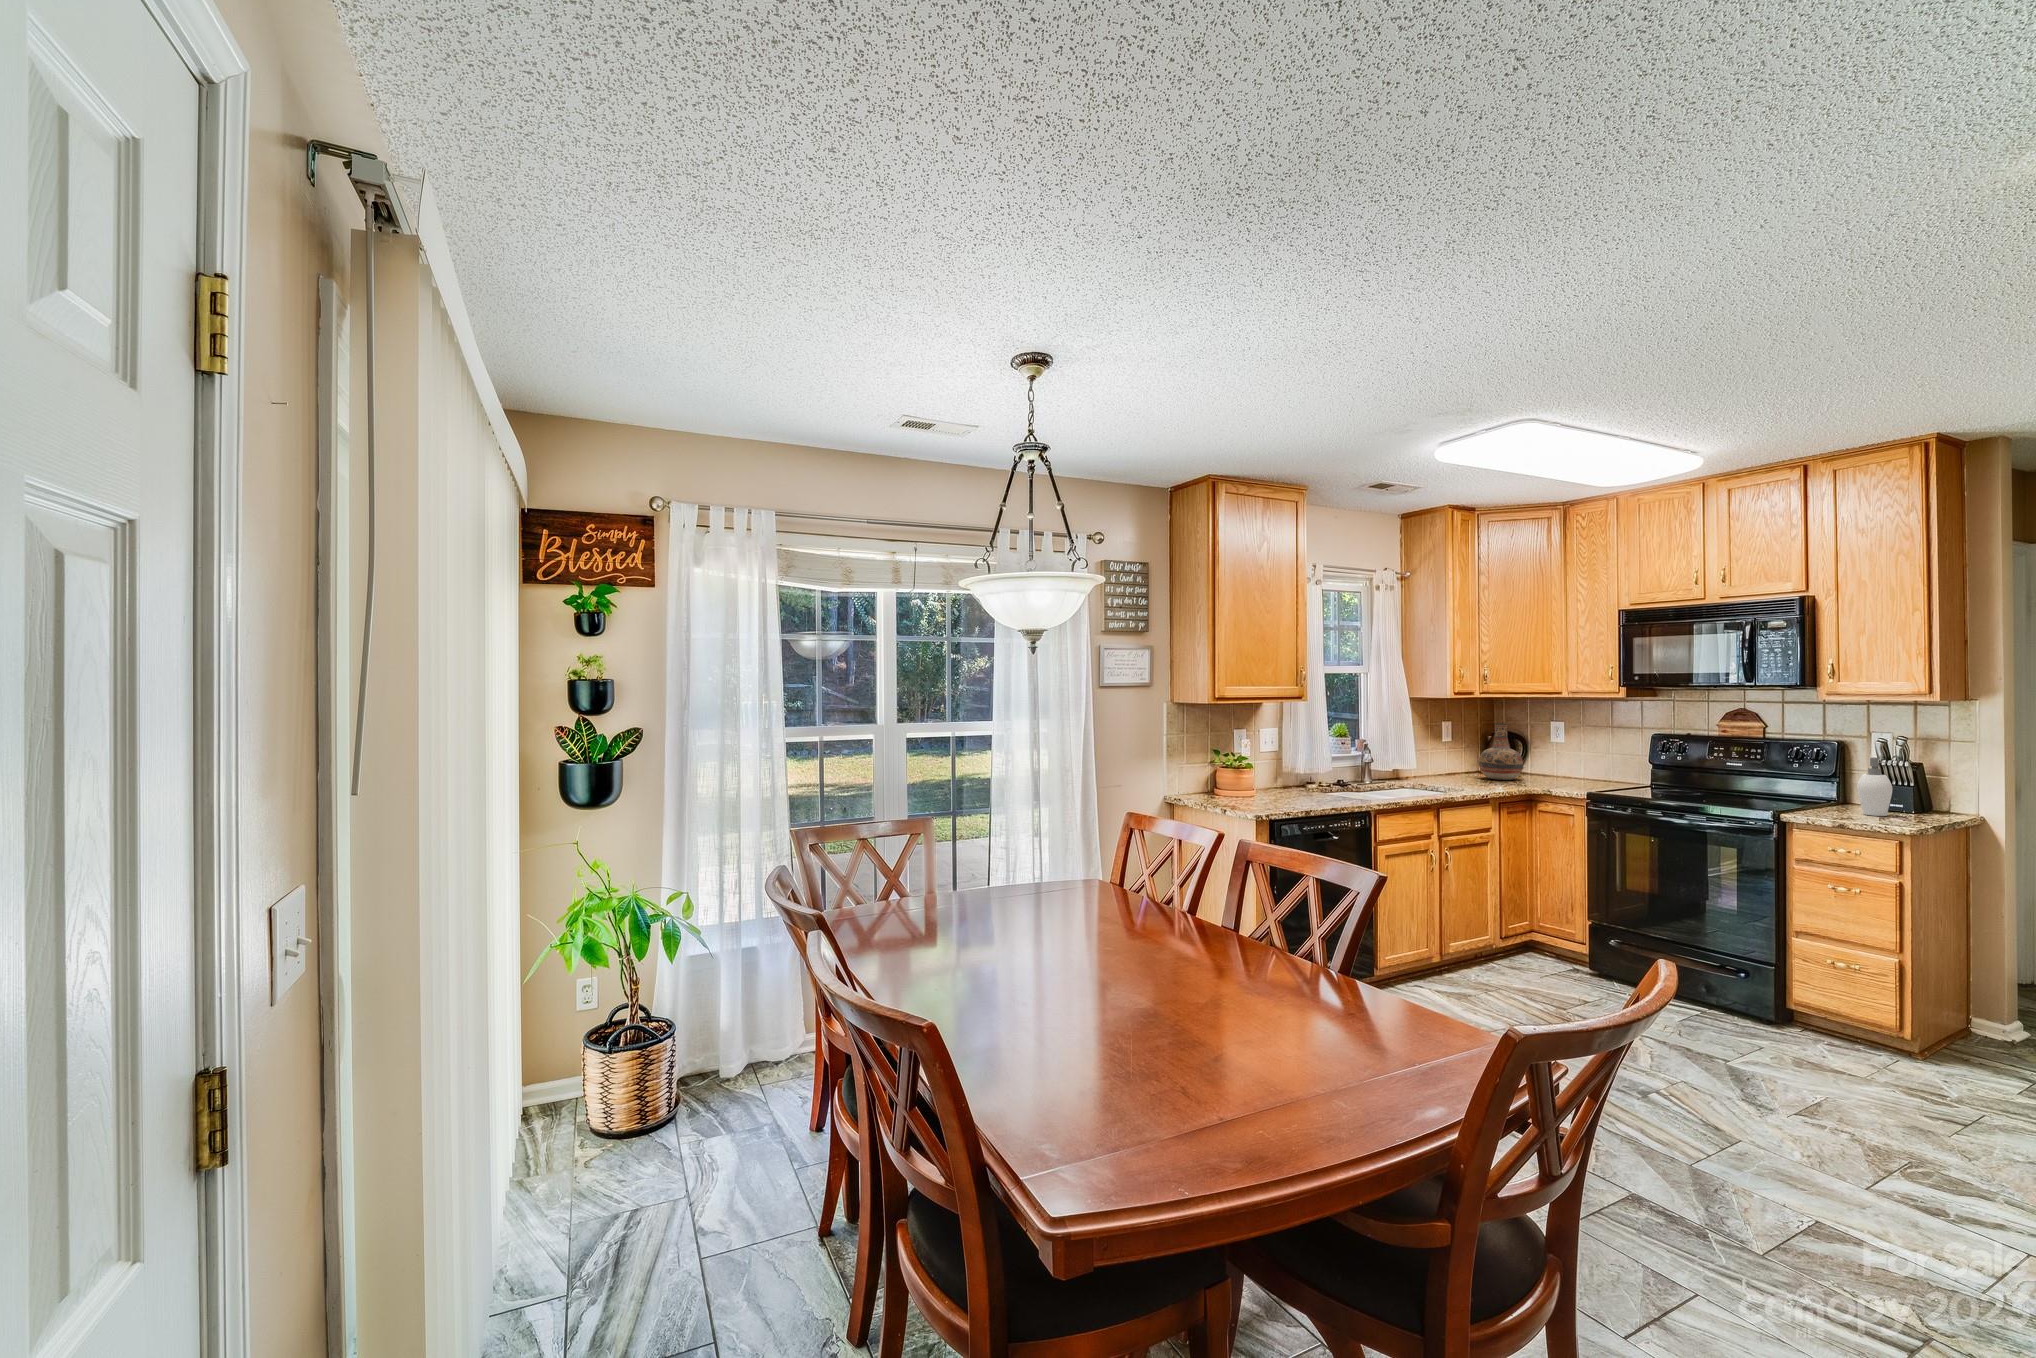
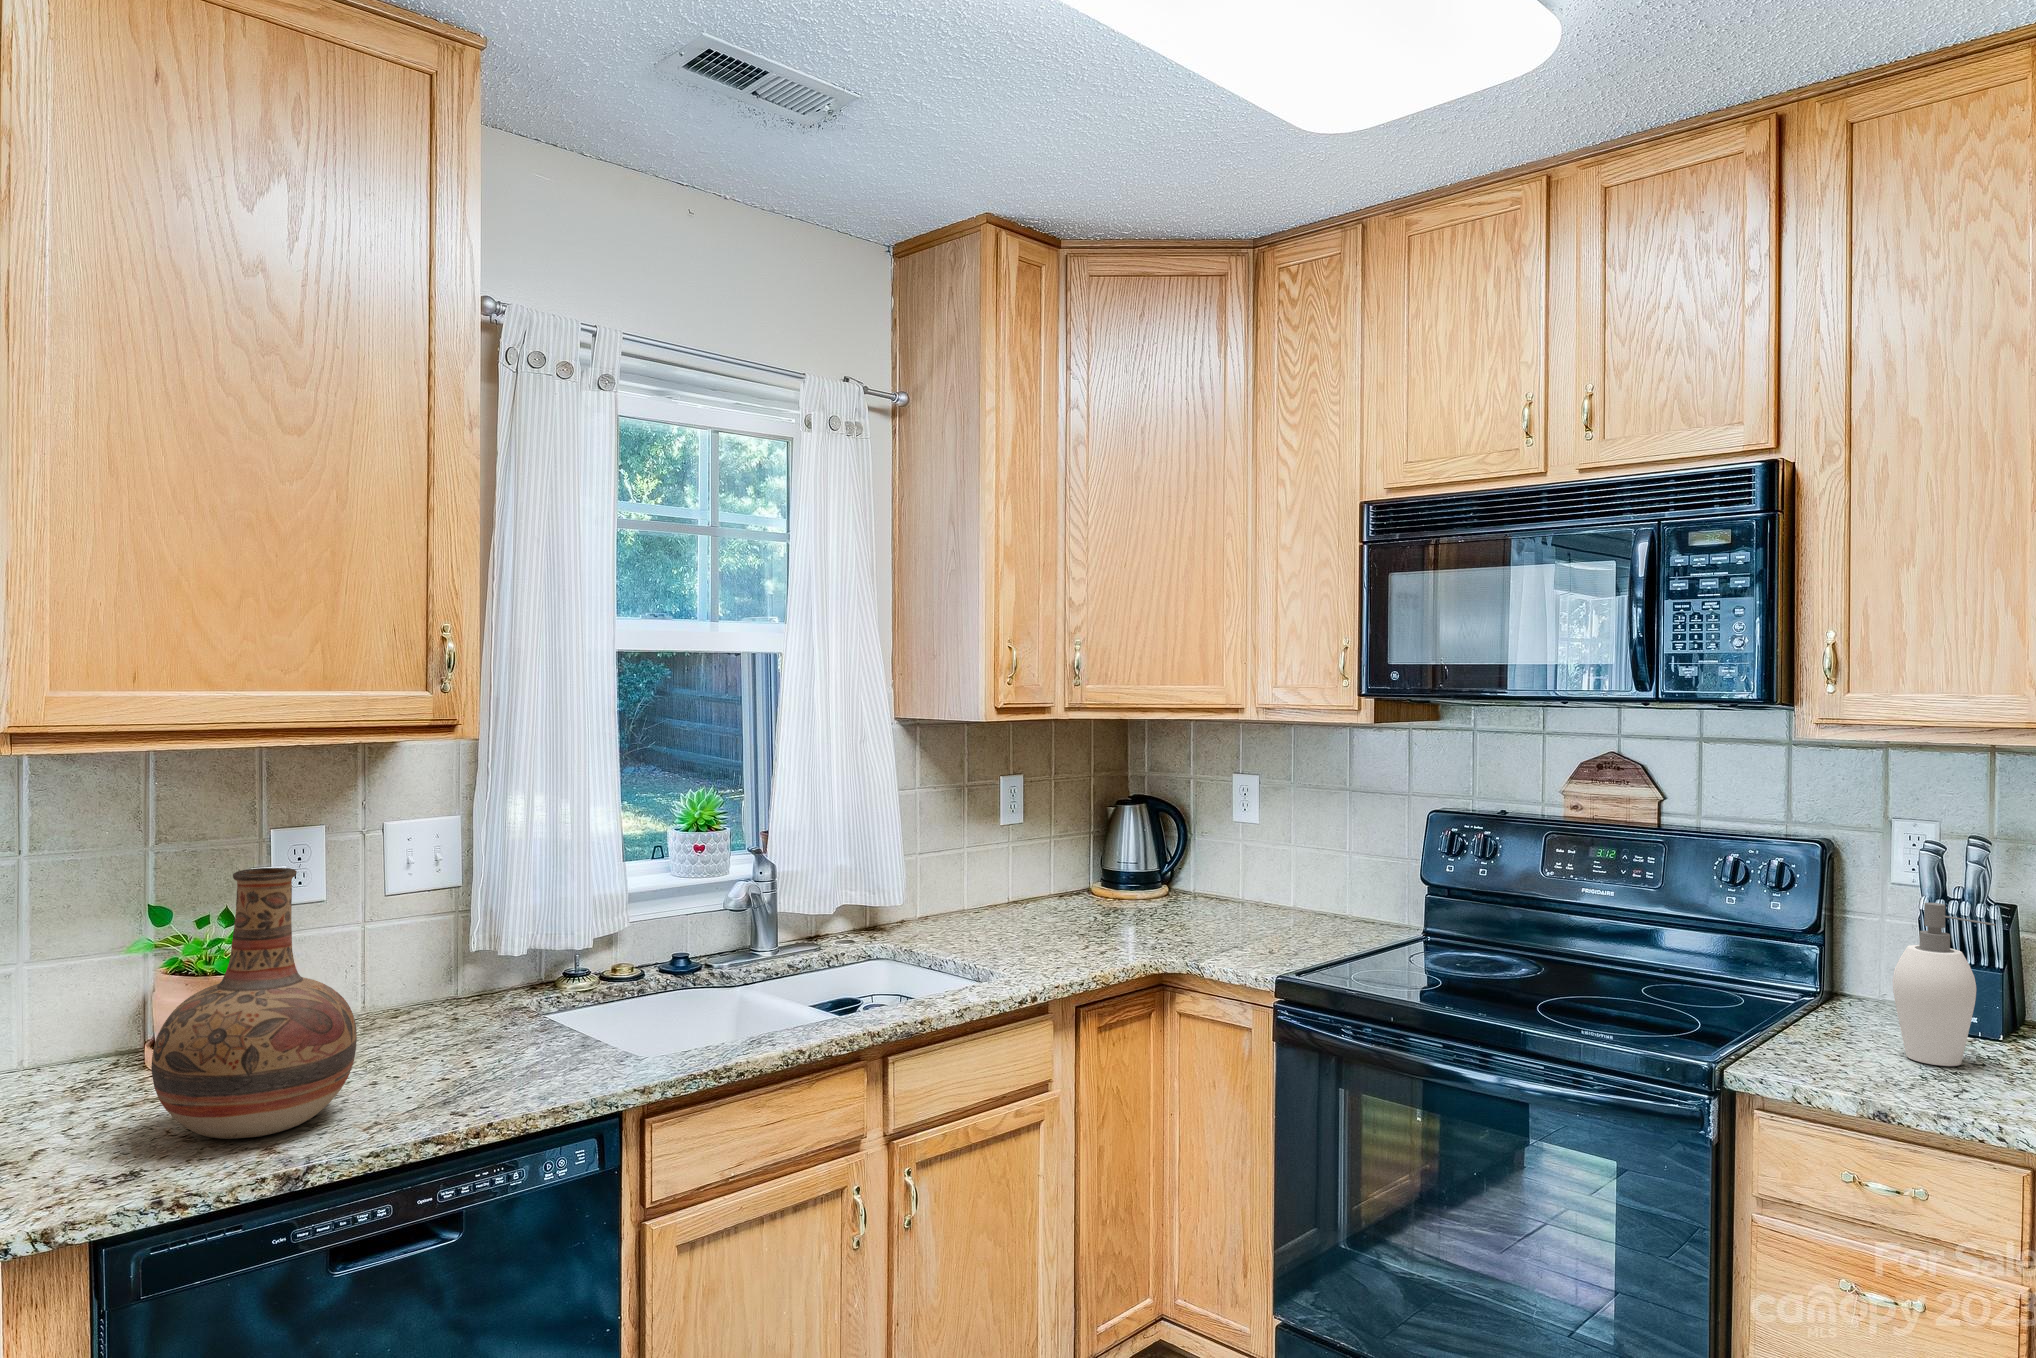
vase: present [1479,723,1523,780] -> present [151,868,357,1139]

